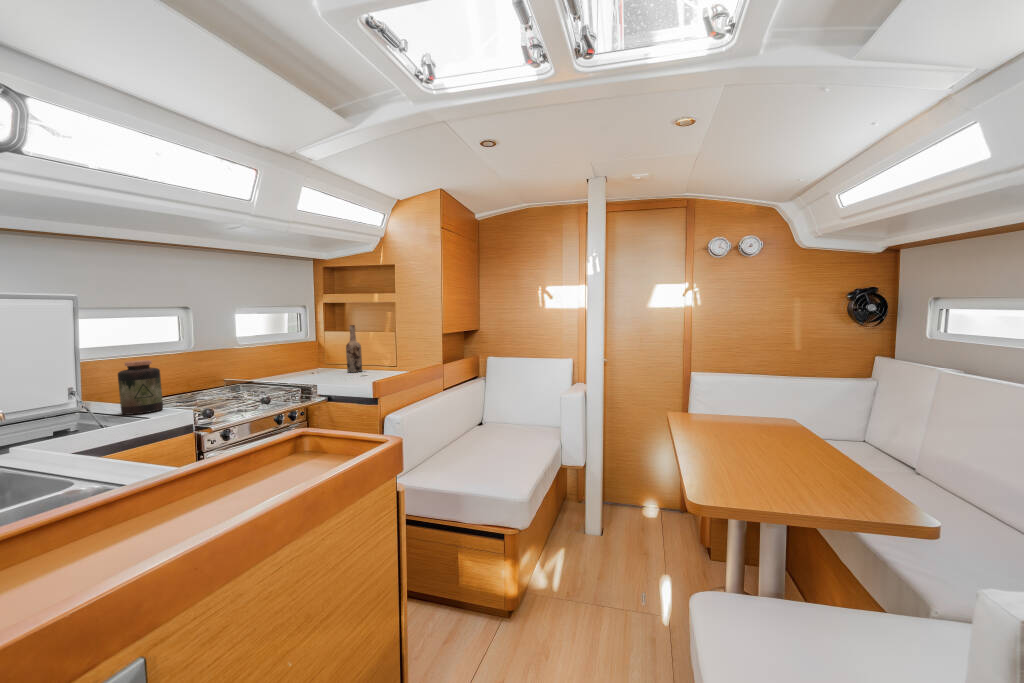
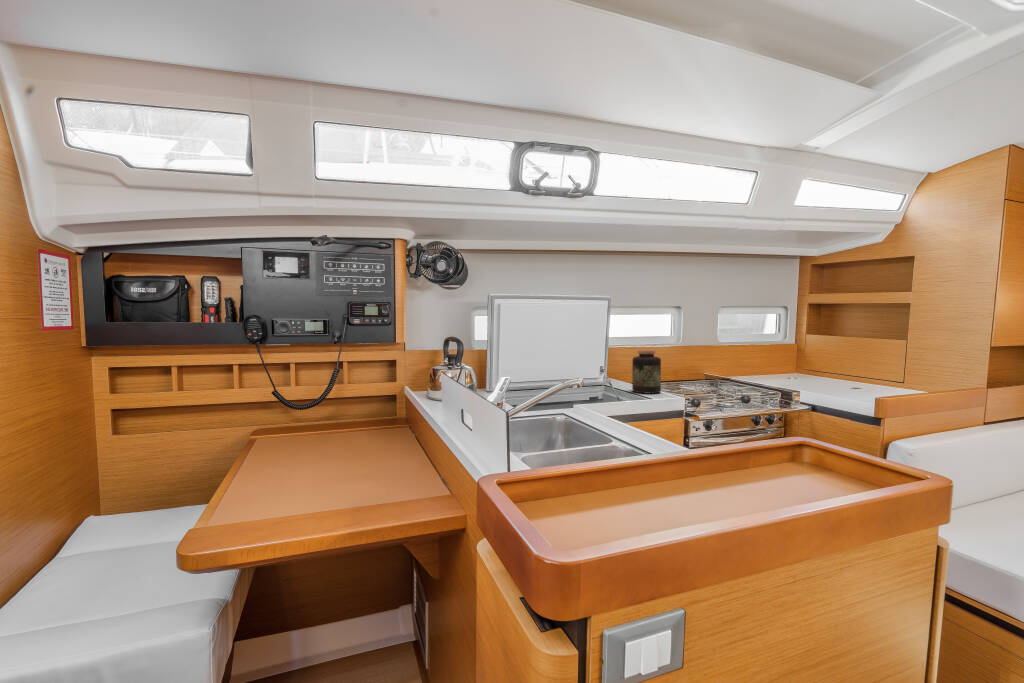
wine bottle: present [346,325,362,372] -> none [832,329,853,383]

